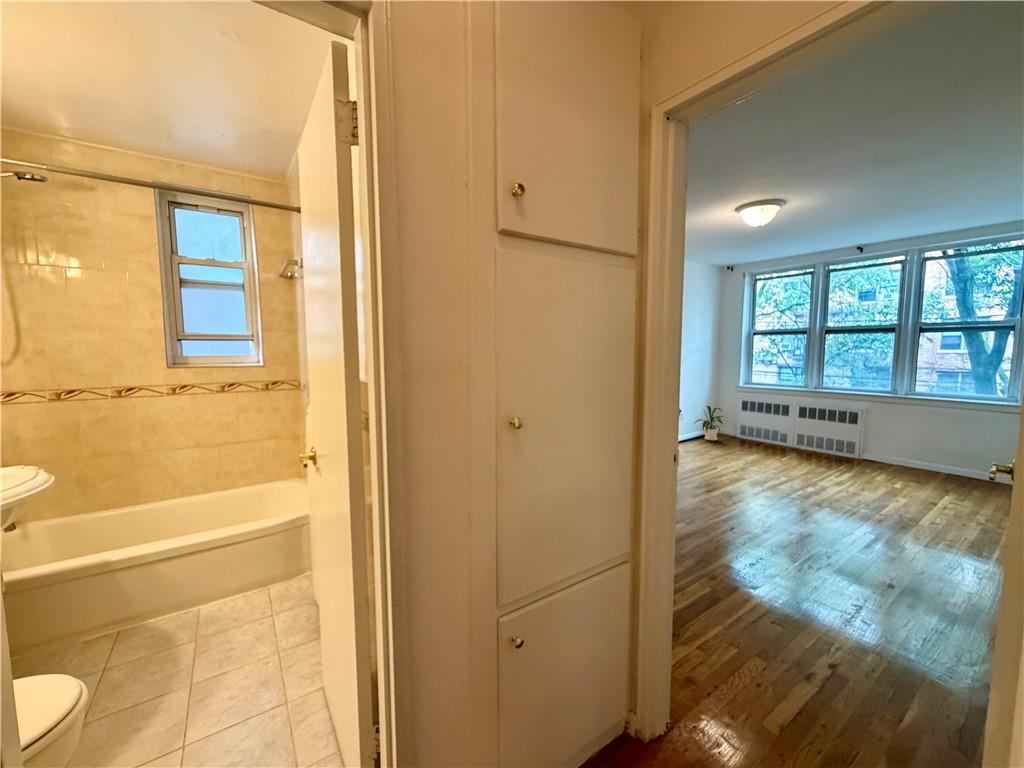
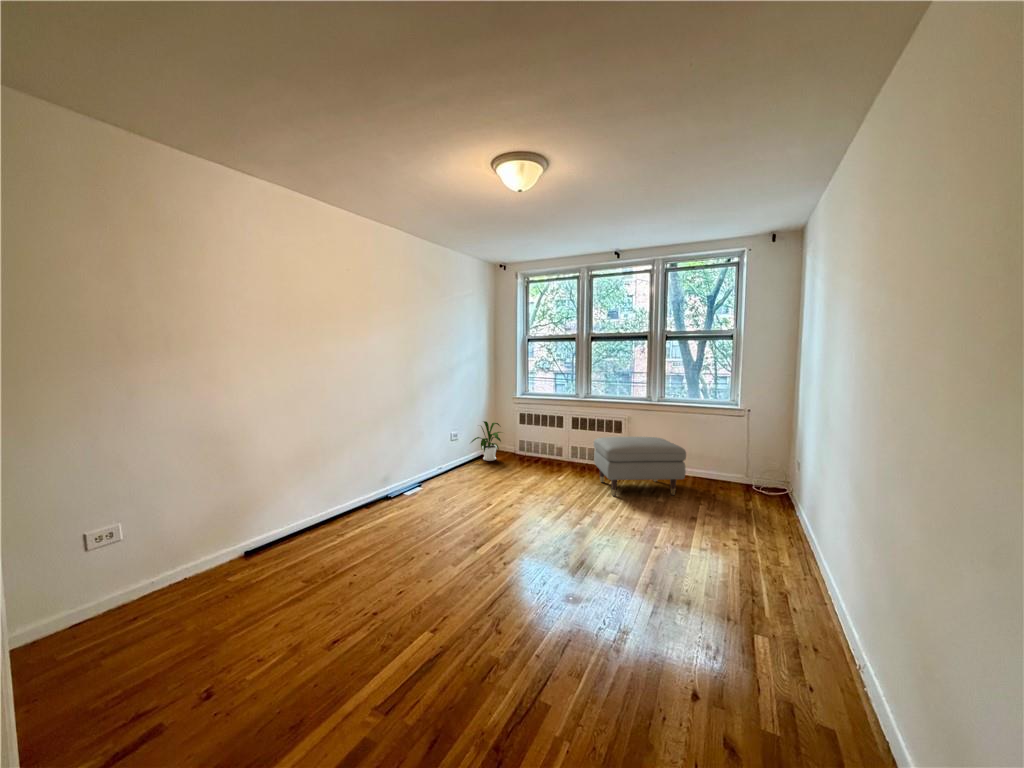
ottoman: none [822,426,934,486] -> present [594,437,686,496]

